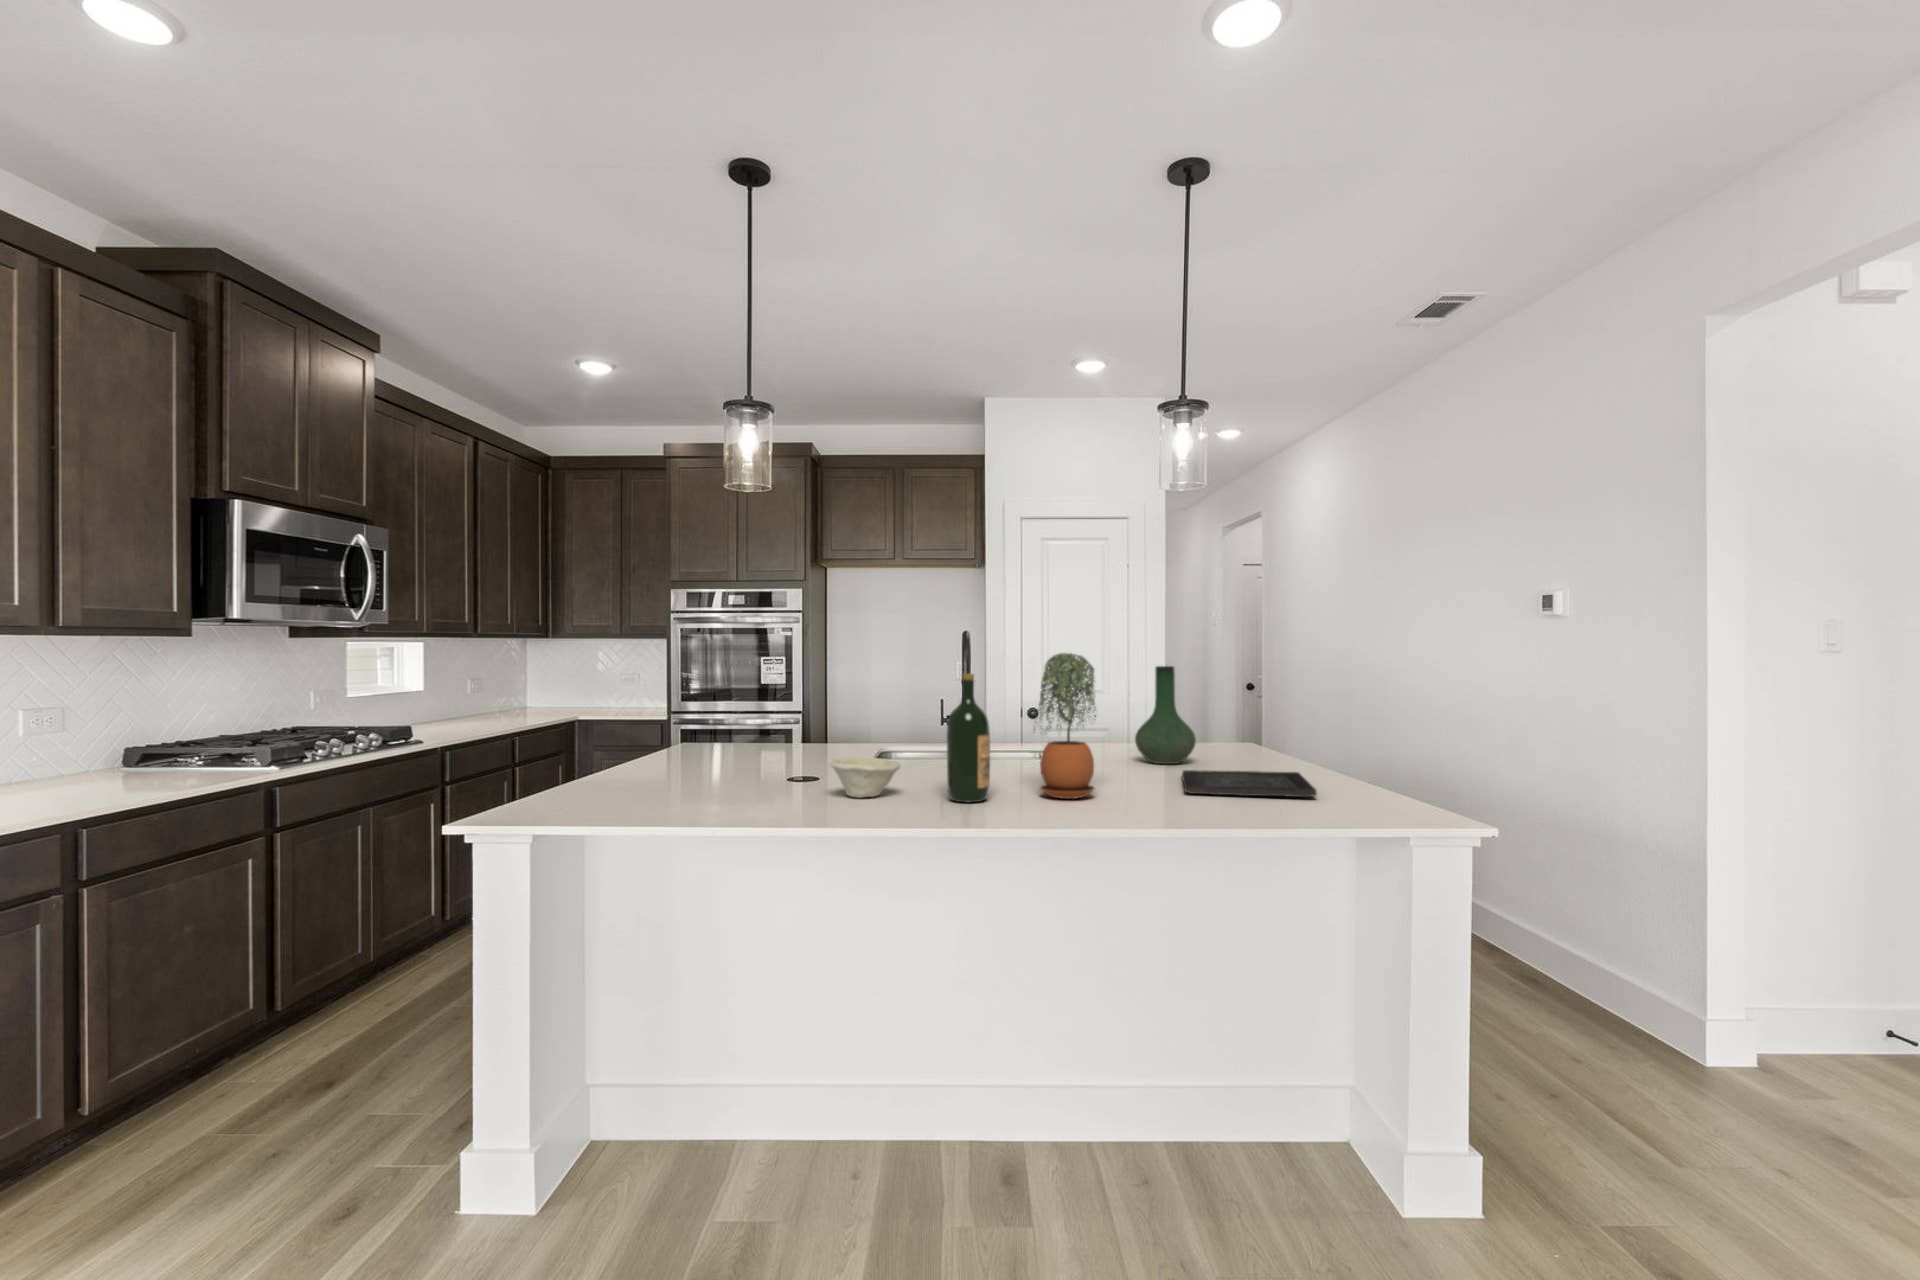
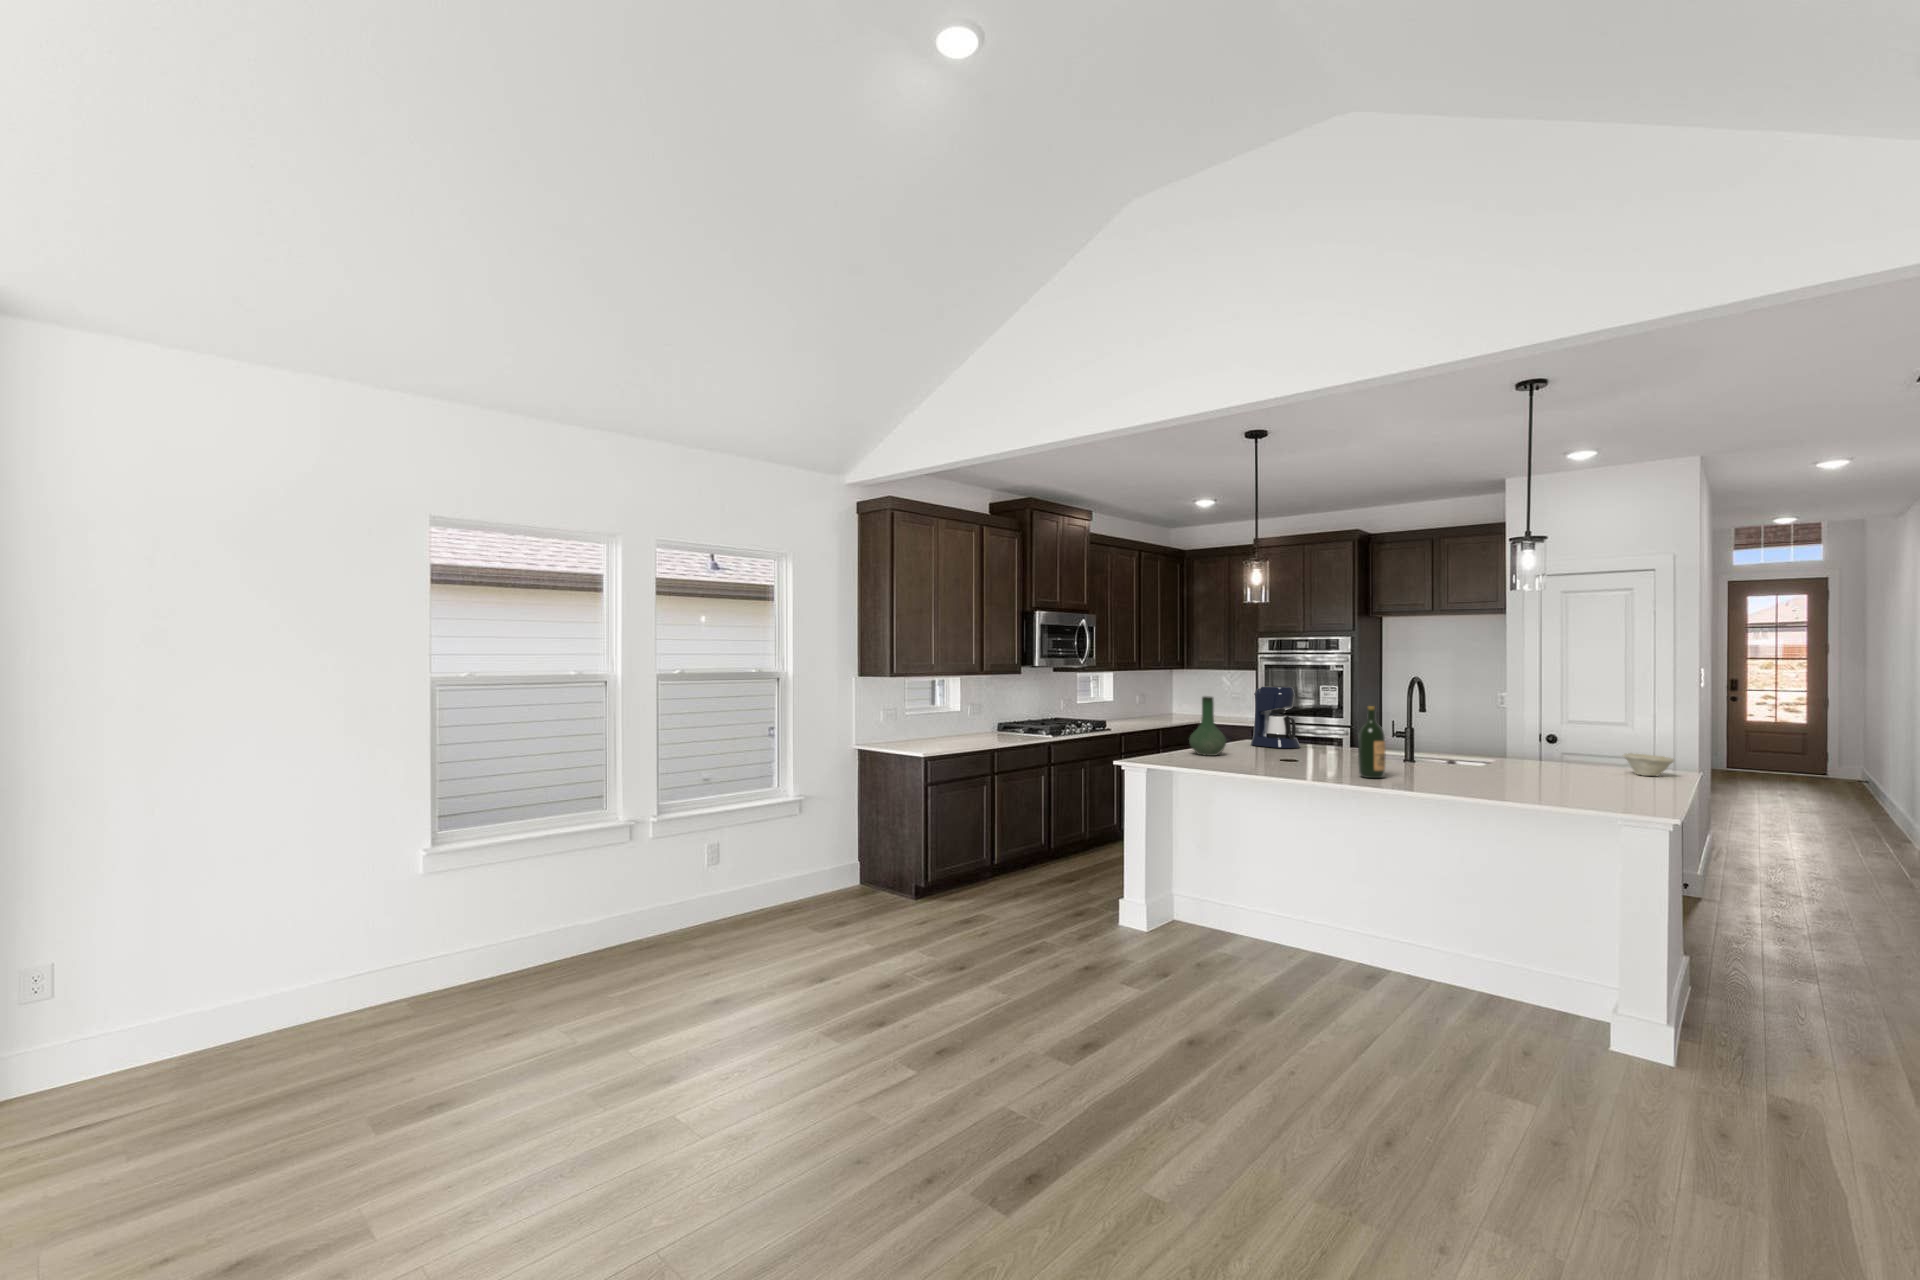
coffee maker: none [702,652,783,756] -> present [1251,686,1300,748]
potted plant: present [1034,653,1096,799] -> none [1415,696,1462,783]
vase: present [1135,666,1196,764] -> present [1189,696,1226,756]
bowl: present [830,758,900,798] -> present [1623,753,1674,776]
tray: present [1182,770,1317,797] -> none [1528,778,1659,799]

